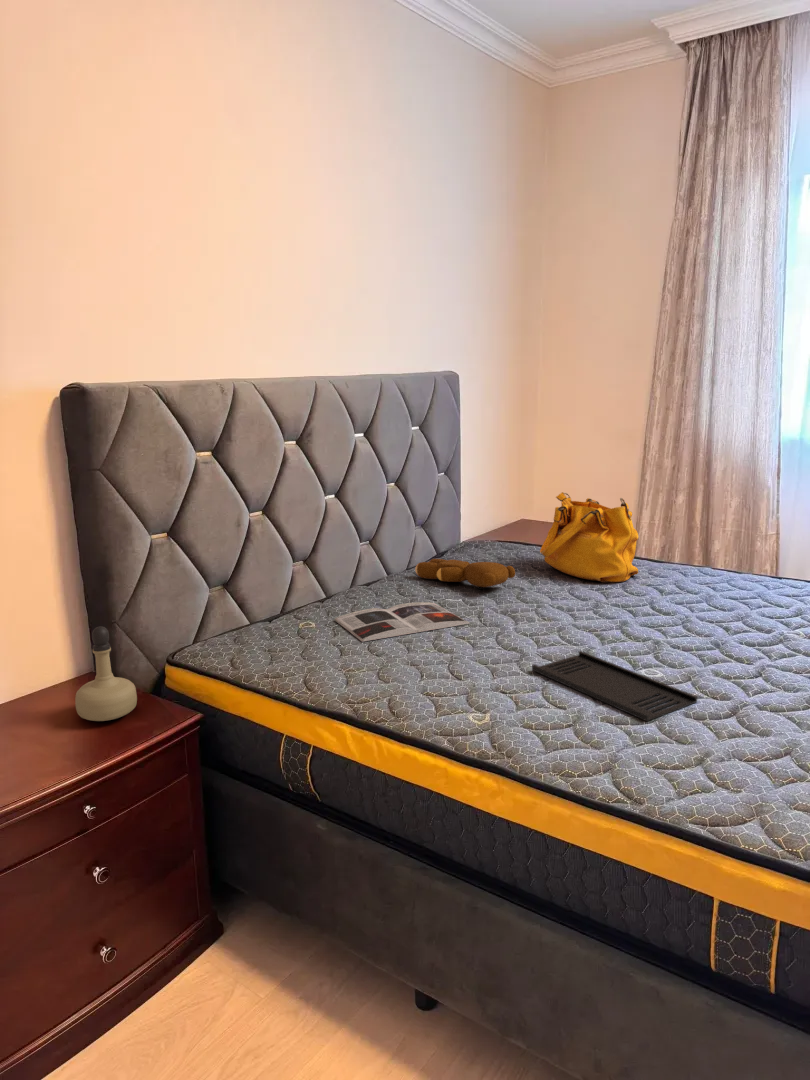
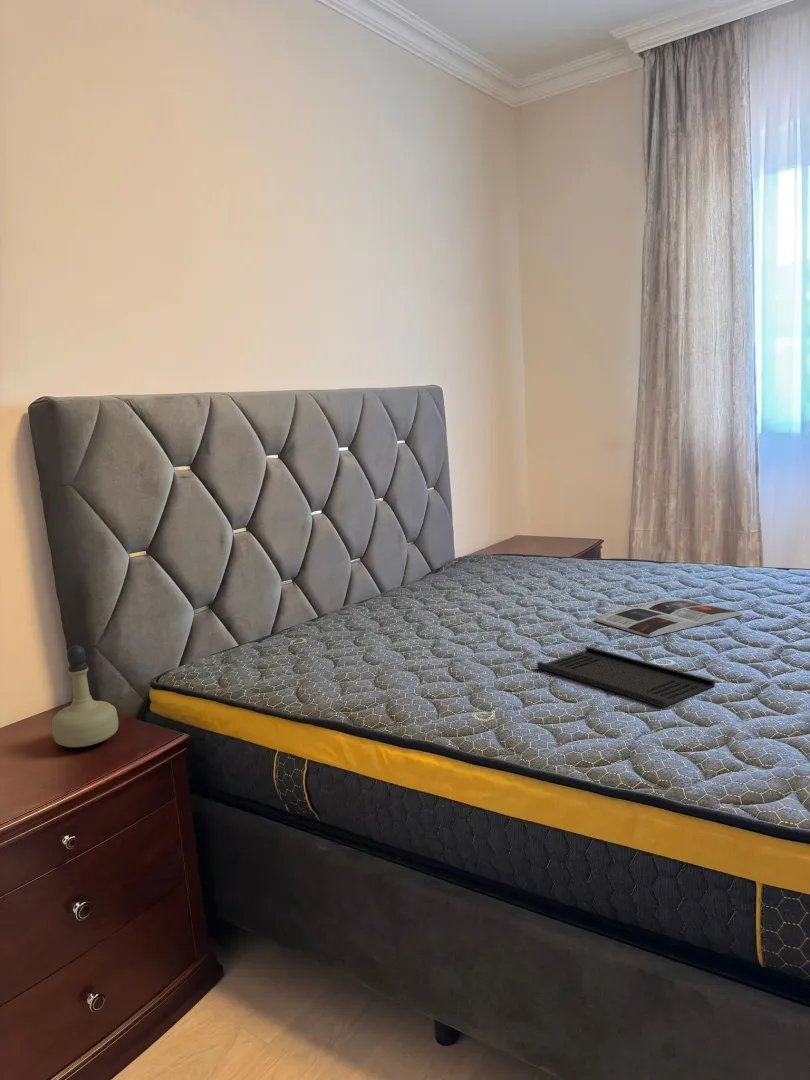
handbag: present [540,492,638,582] -> none [537,496,640,584]
teddy bear: present [415,559,515,589] -> none [409,570,513,598]
magazine: present [334,602,469,642] -> present [594,599,743,637]

